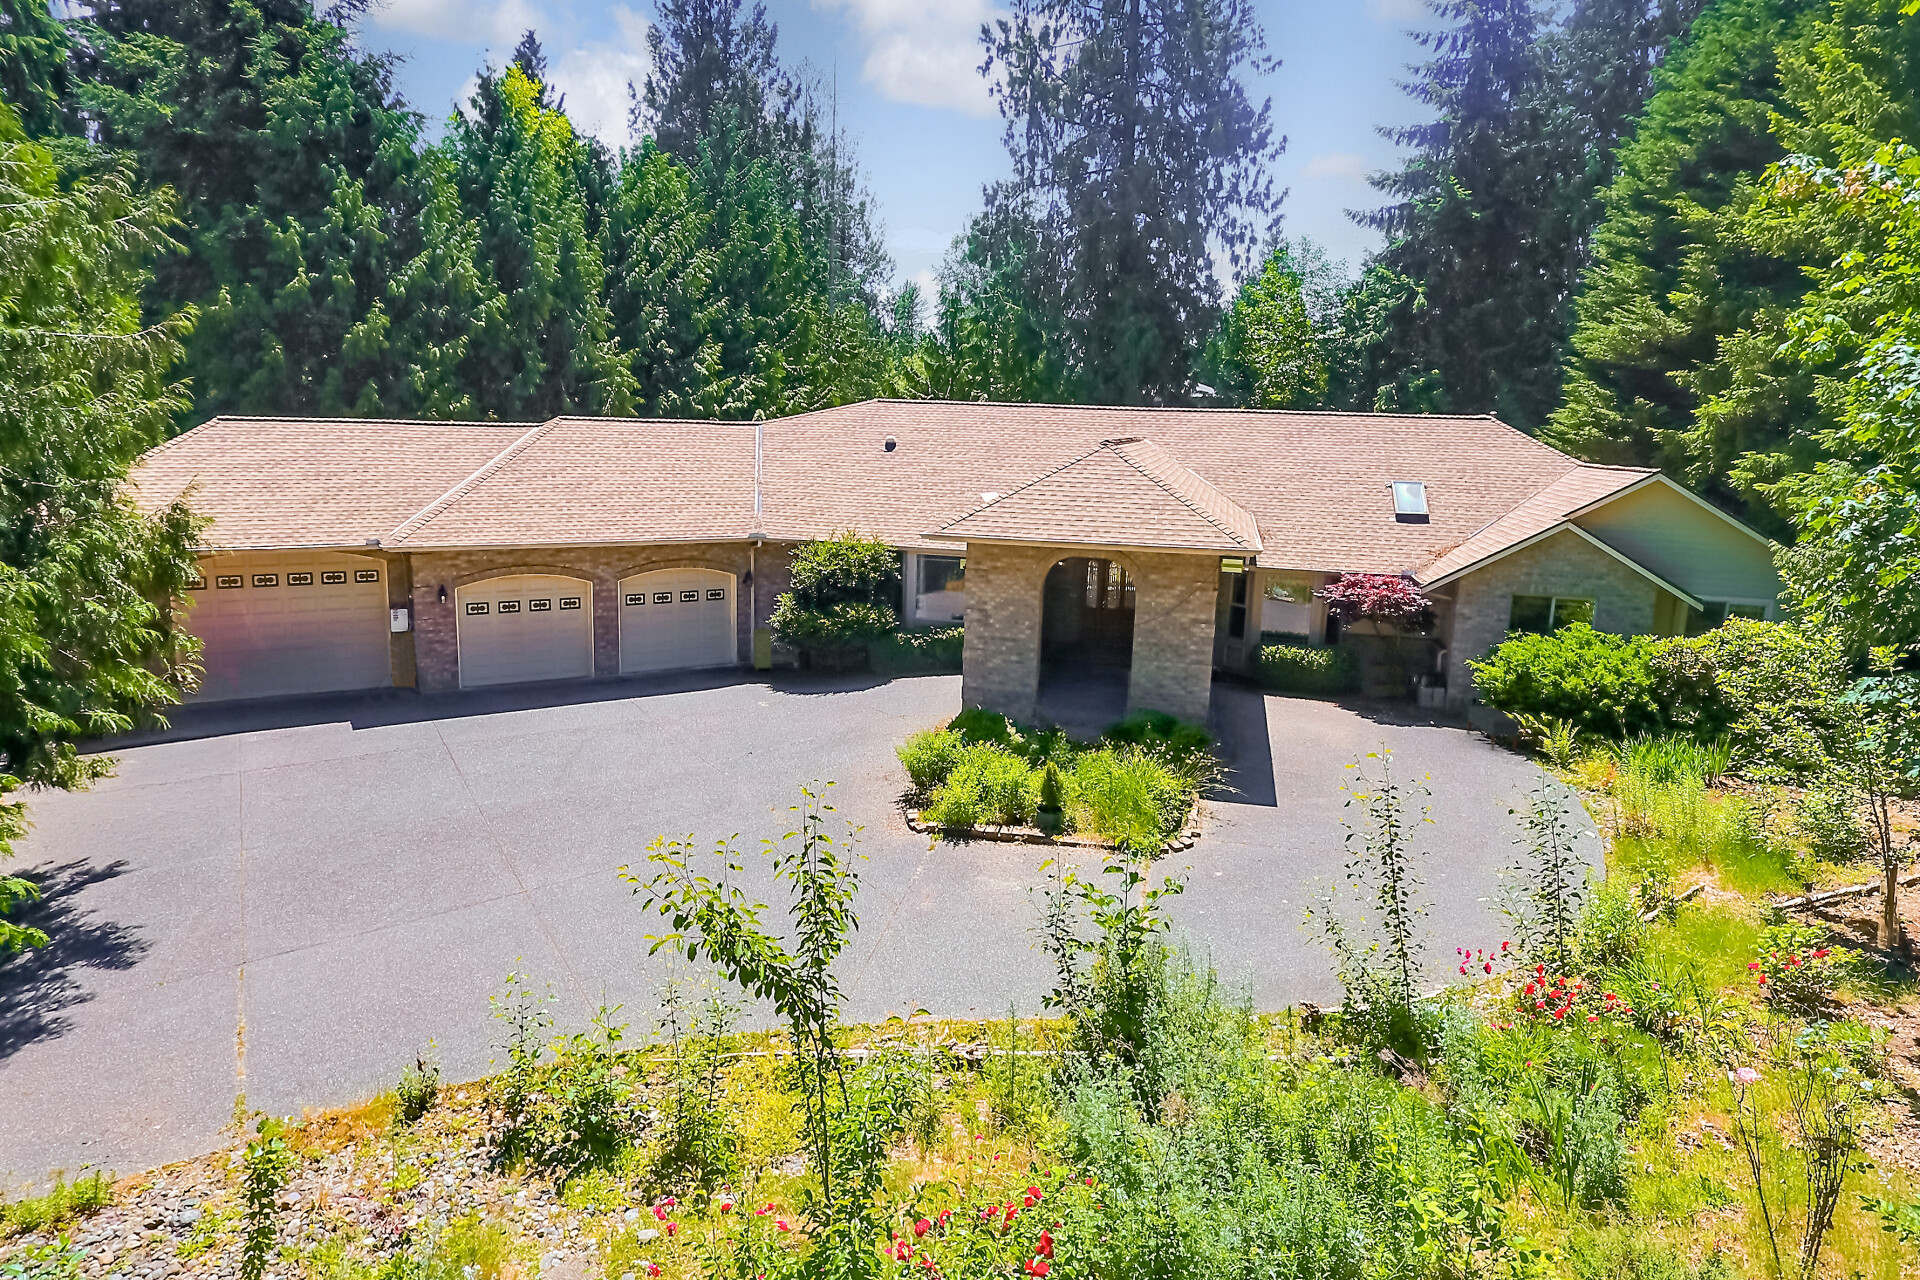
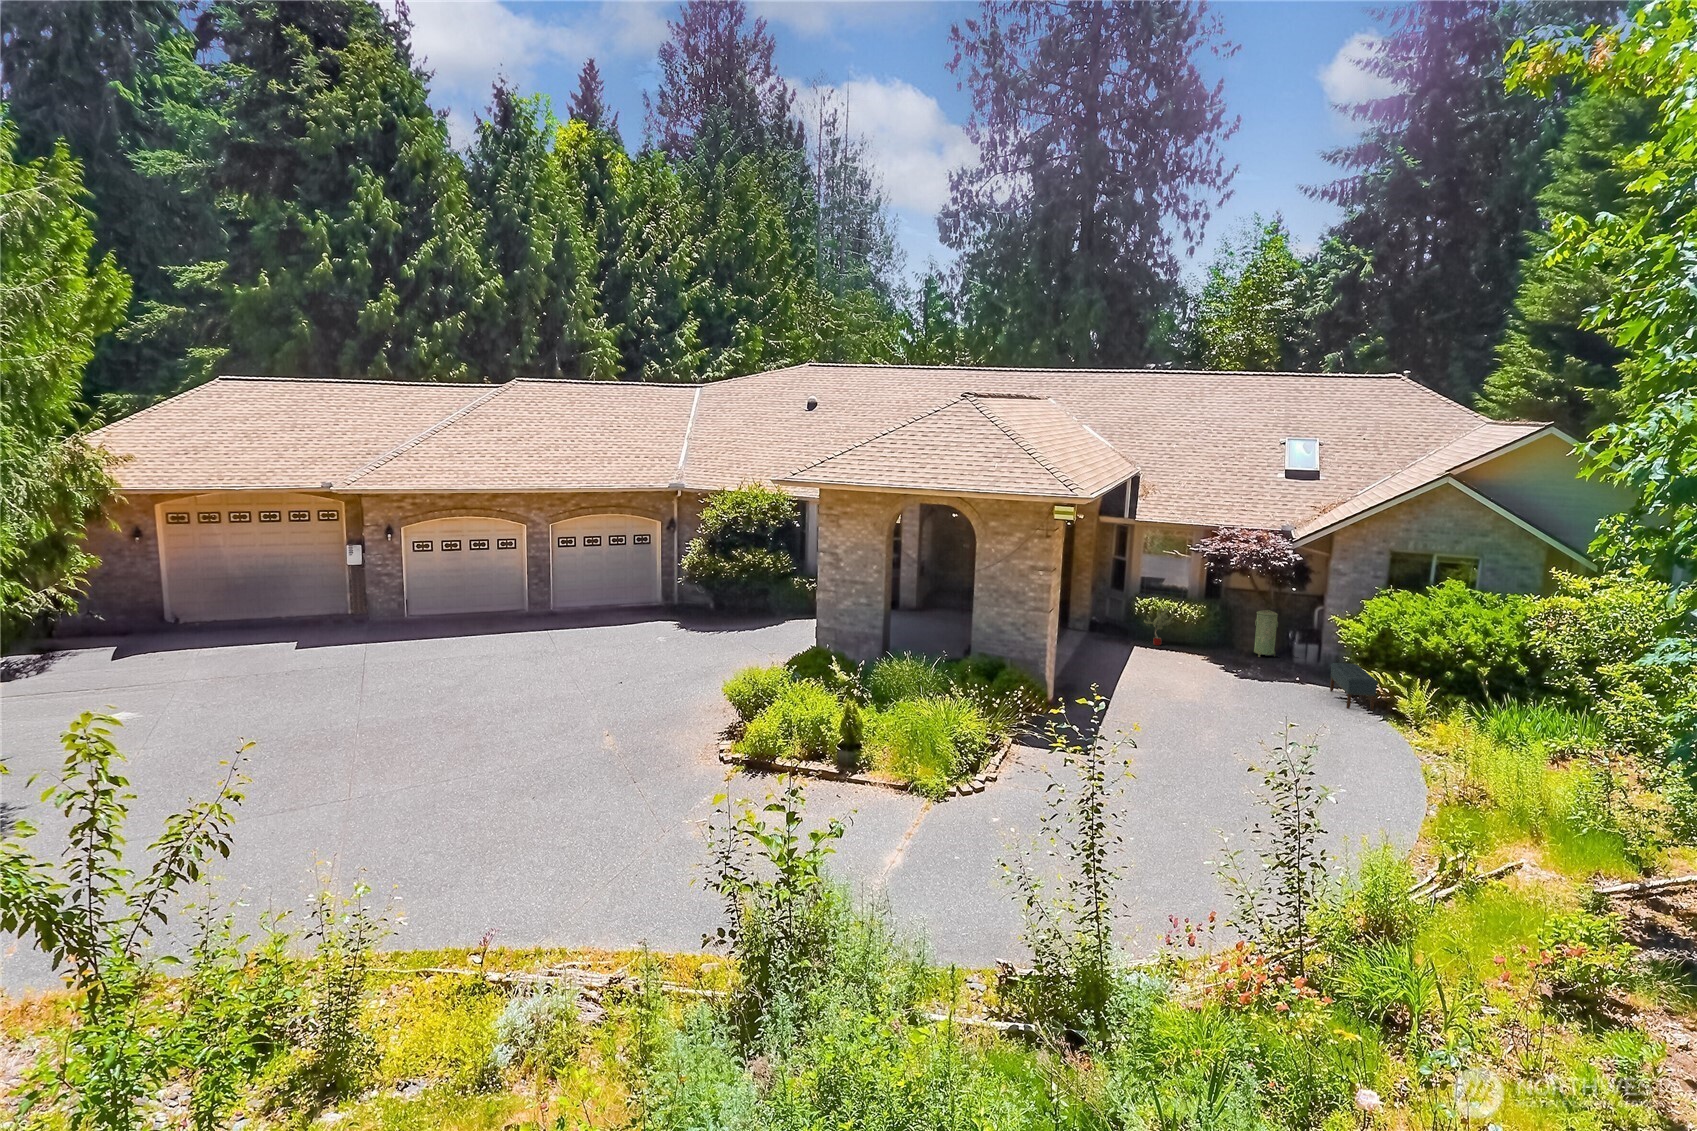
trash can: present [753,627,772,669] -> present [1254,610,1278,657]
potted tree: none [1265,654,1299,694] -> present [1144,607,1174,646]

